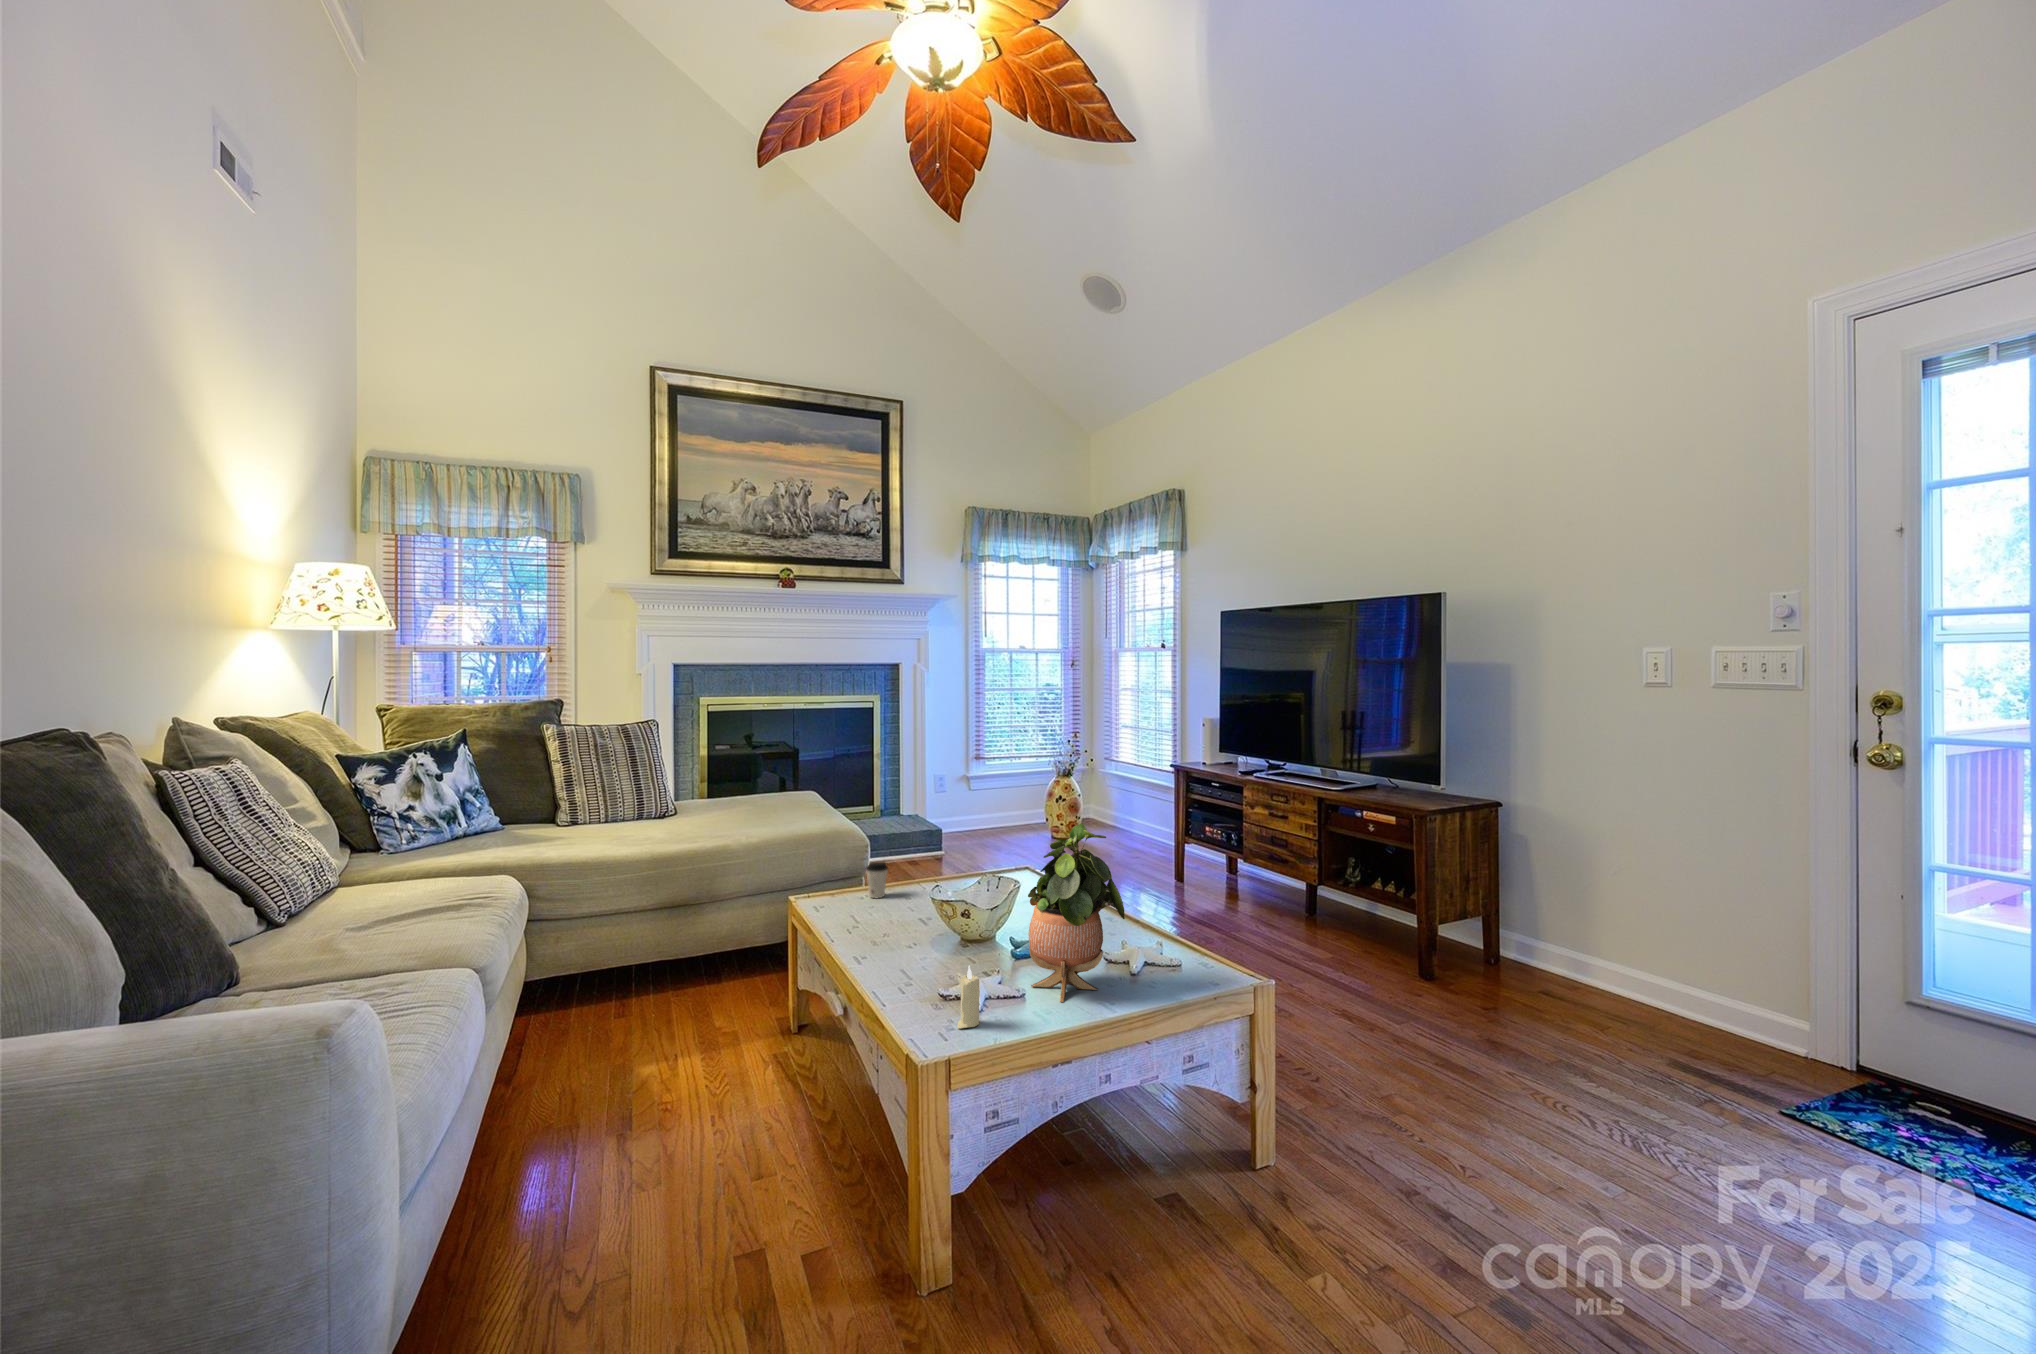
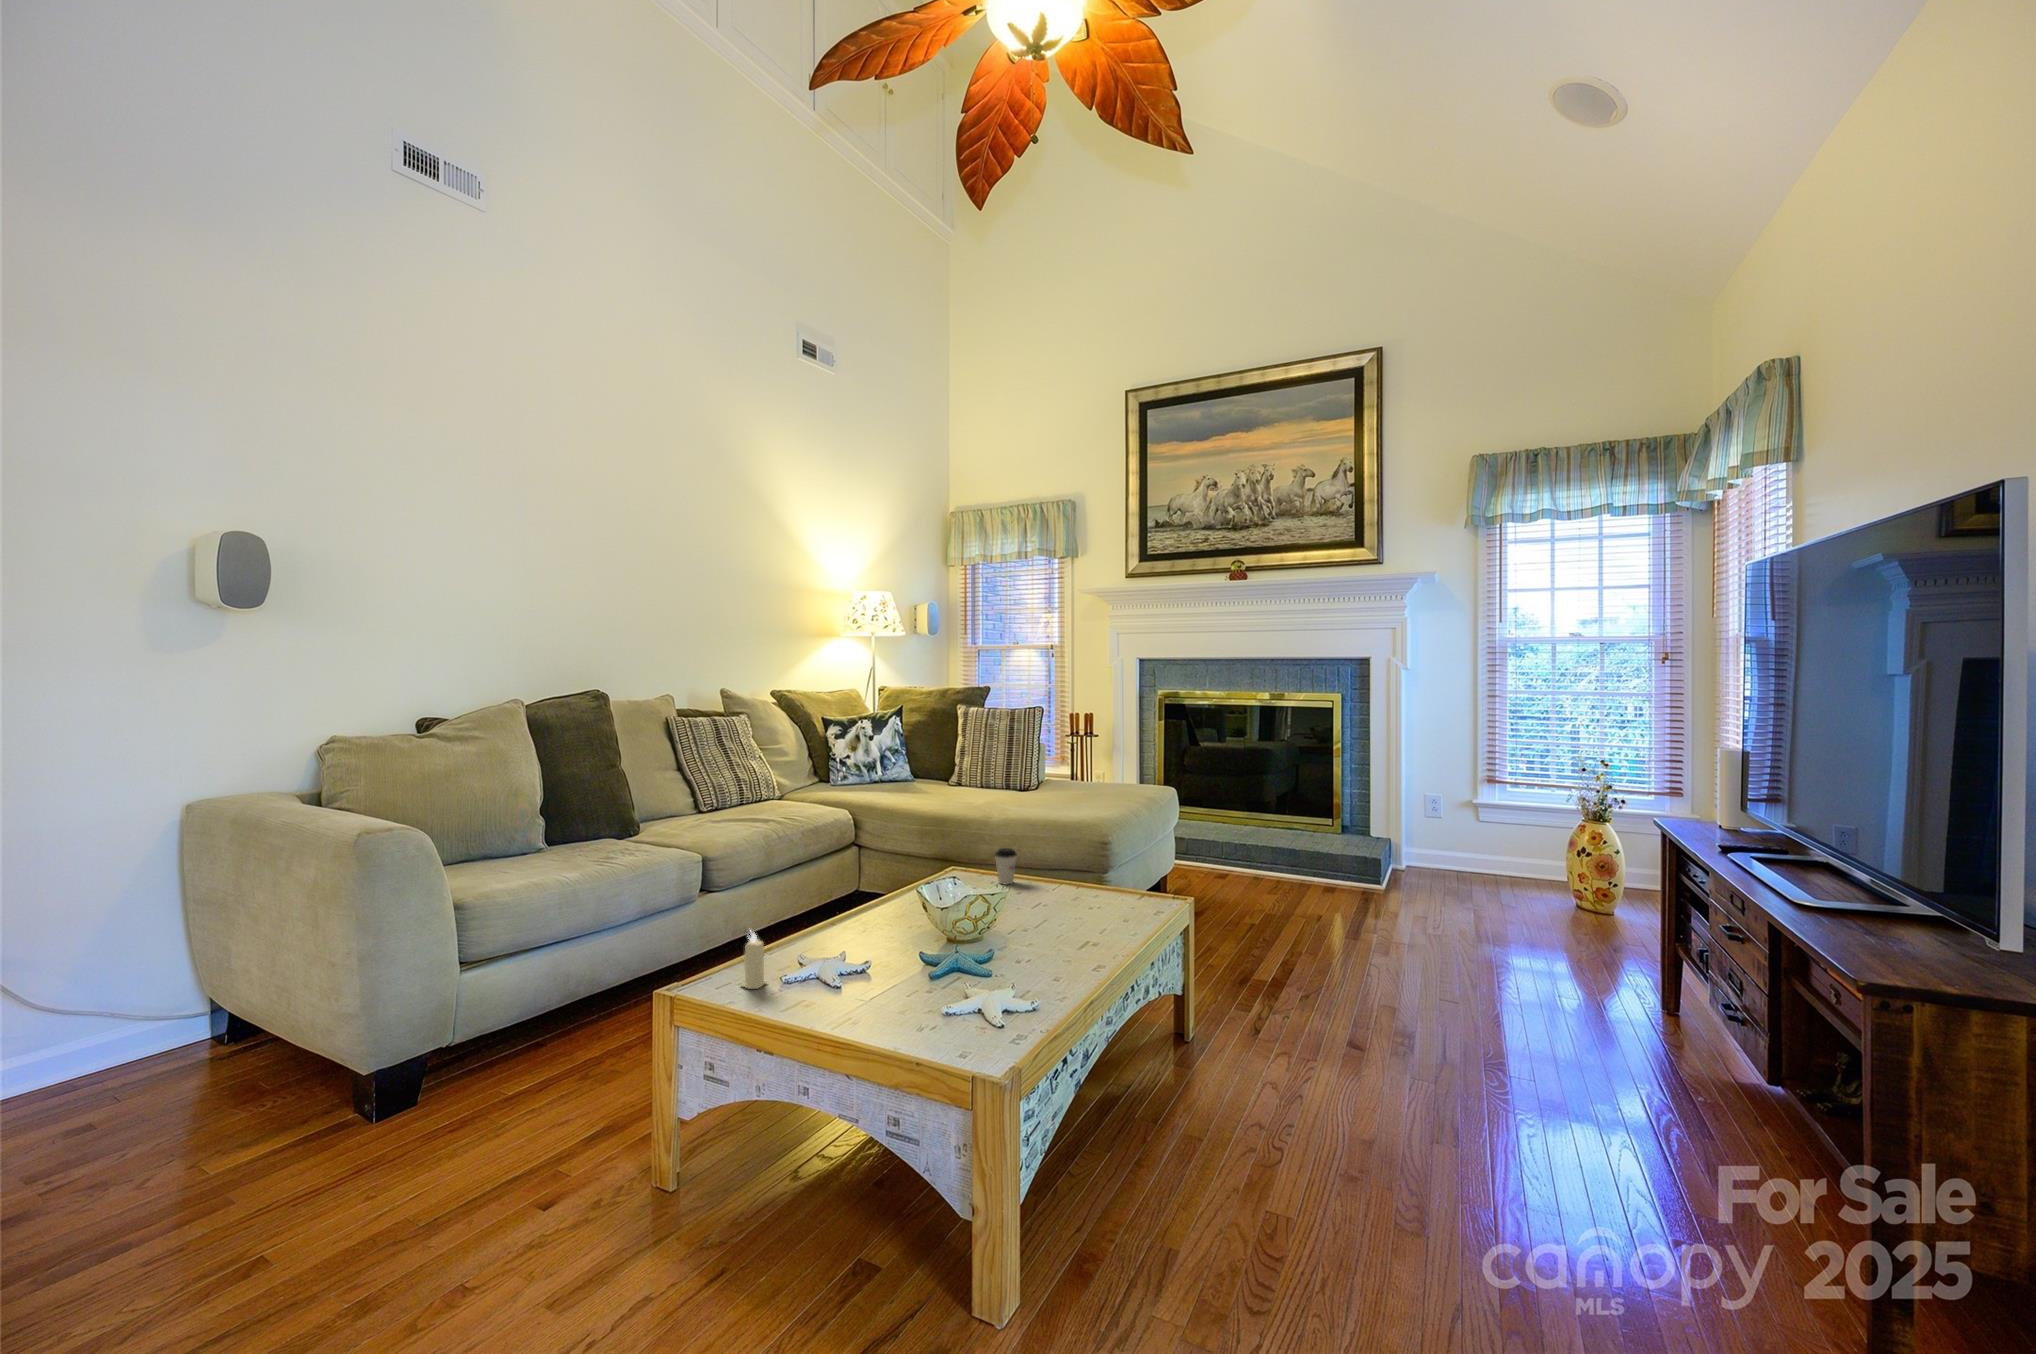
potted plant: present [1028,824,1125,1002] -> none [838,820,929,1008]

